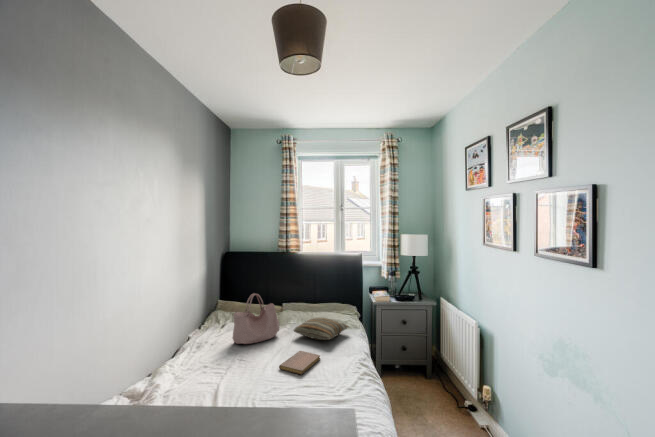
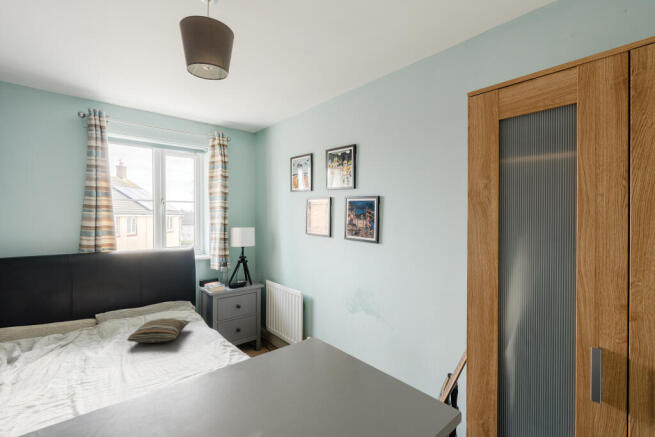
handbag: present [233,294,279,344] -> none [40,309,107,375]
notebook: present [279,351,320,375] -> none [126,357,170,385]

